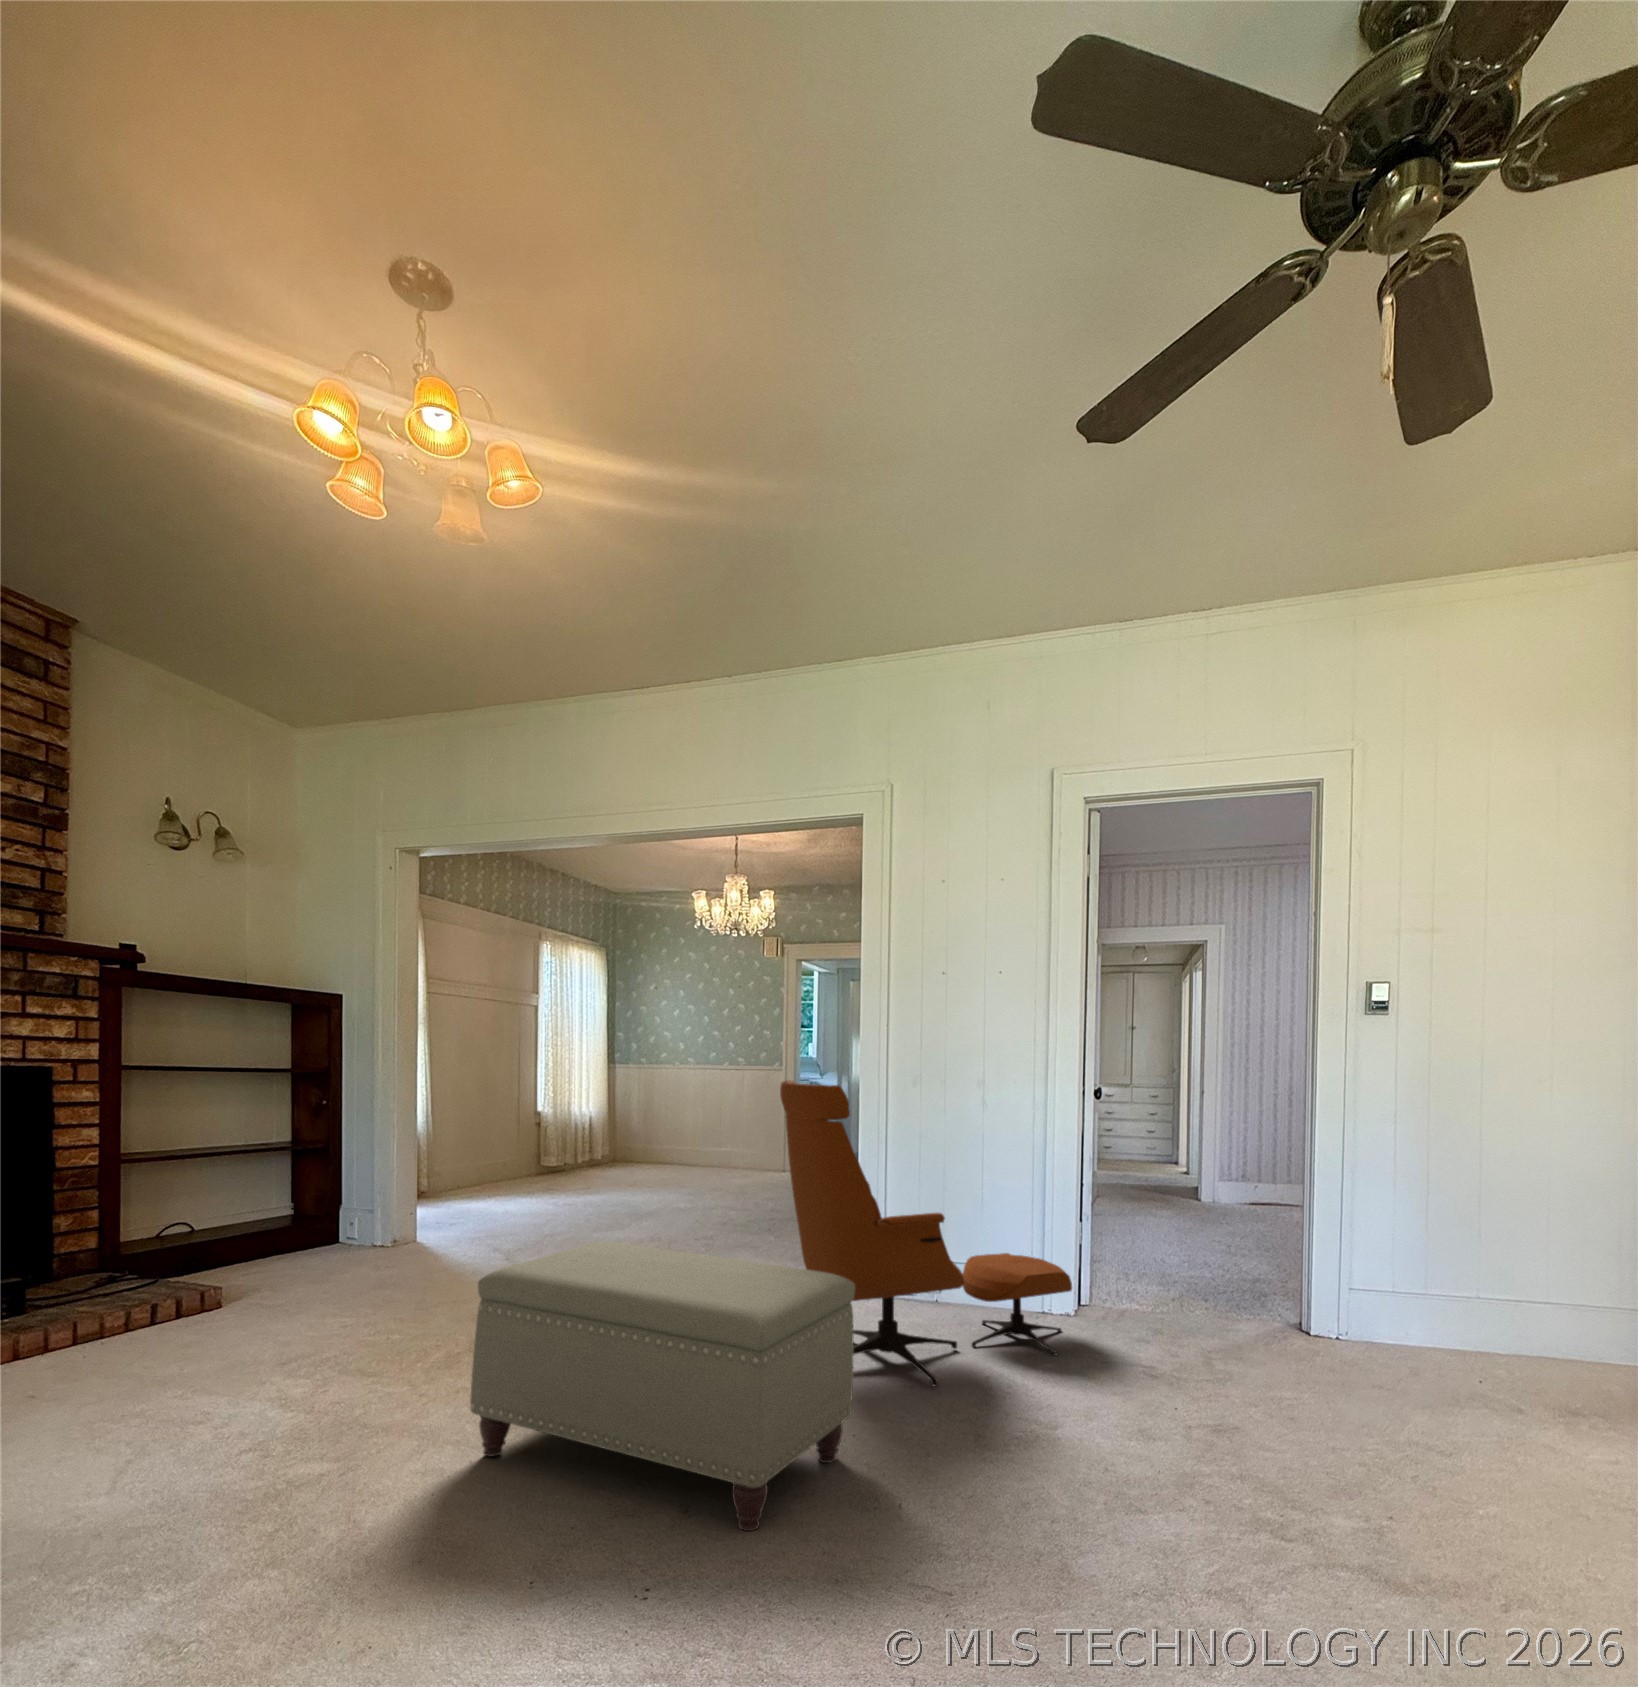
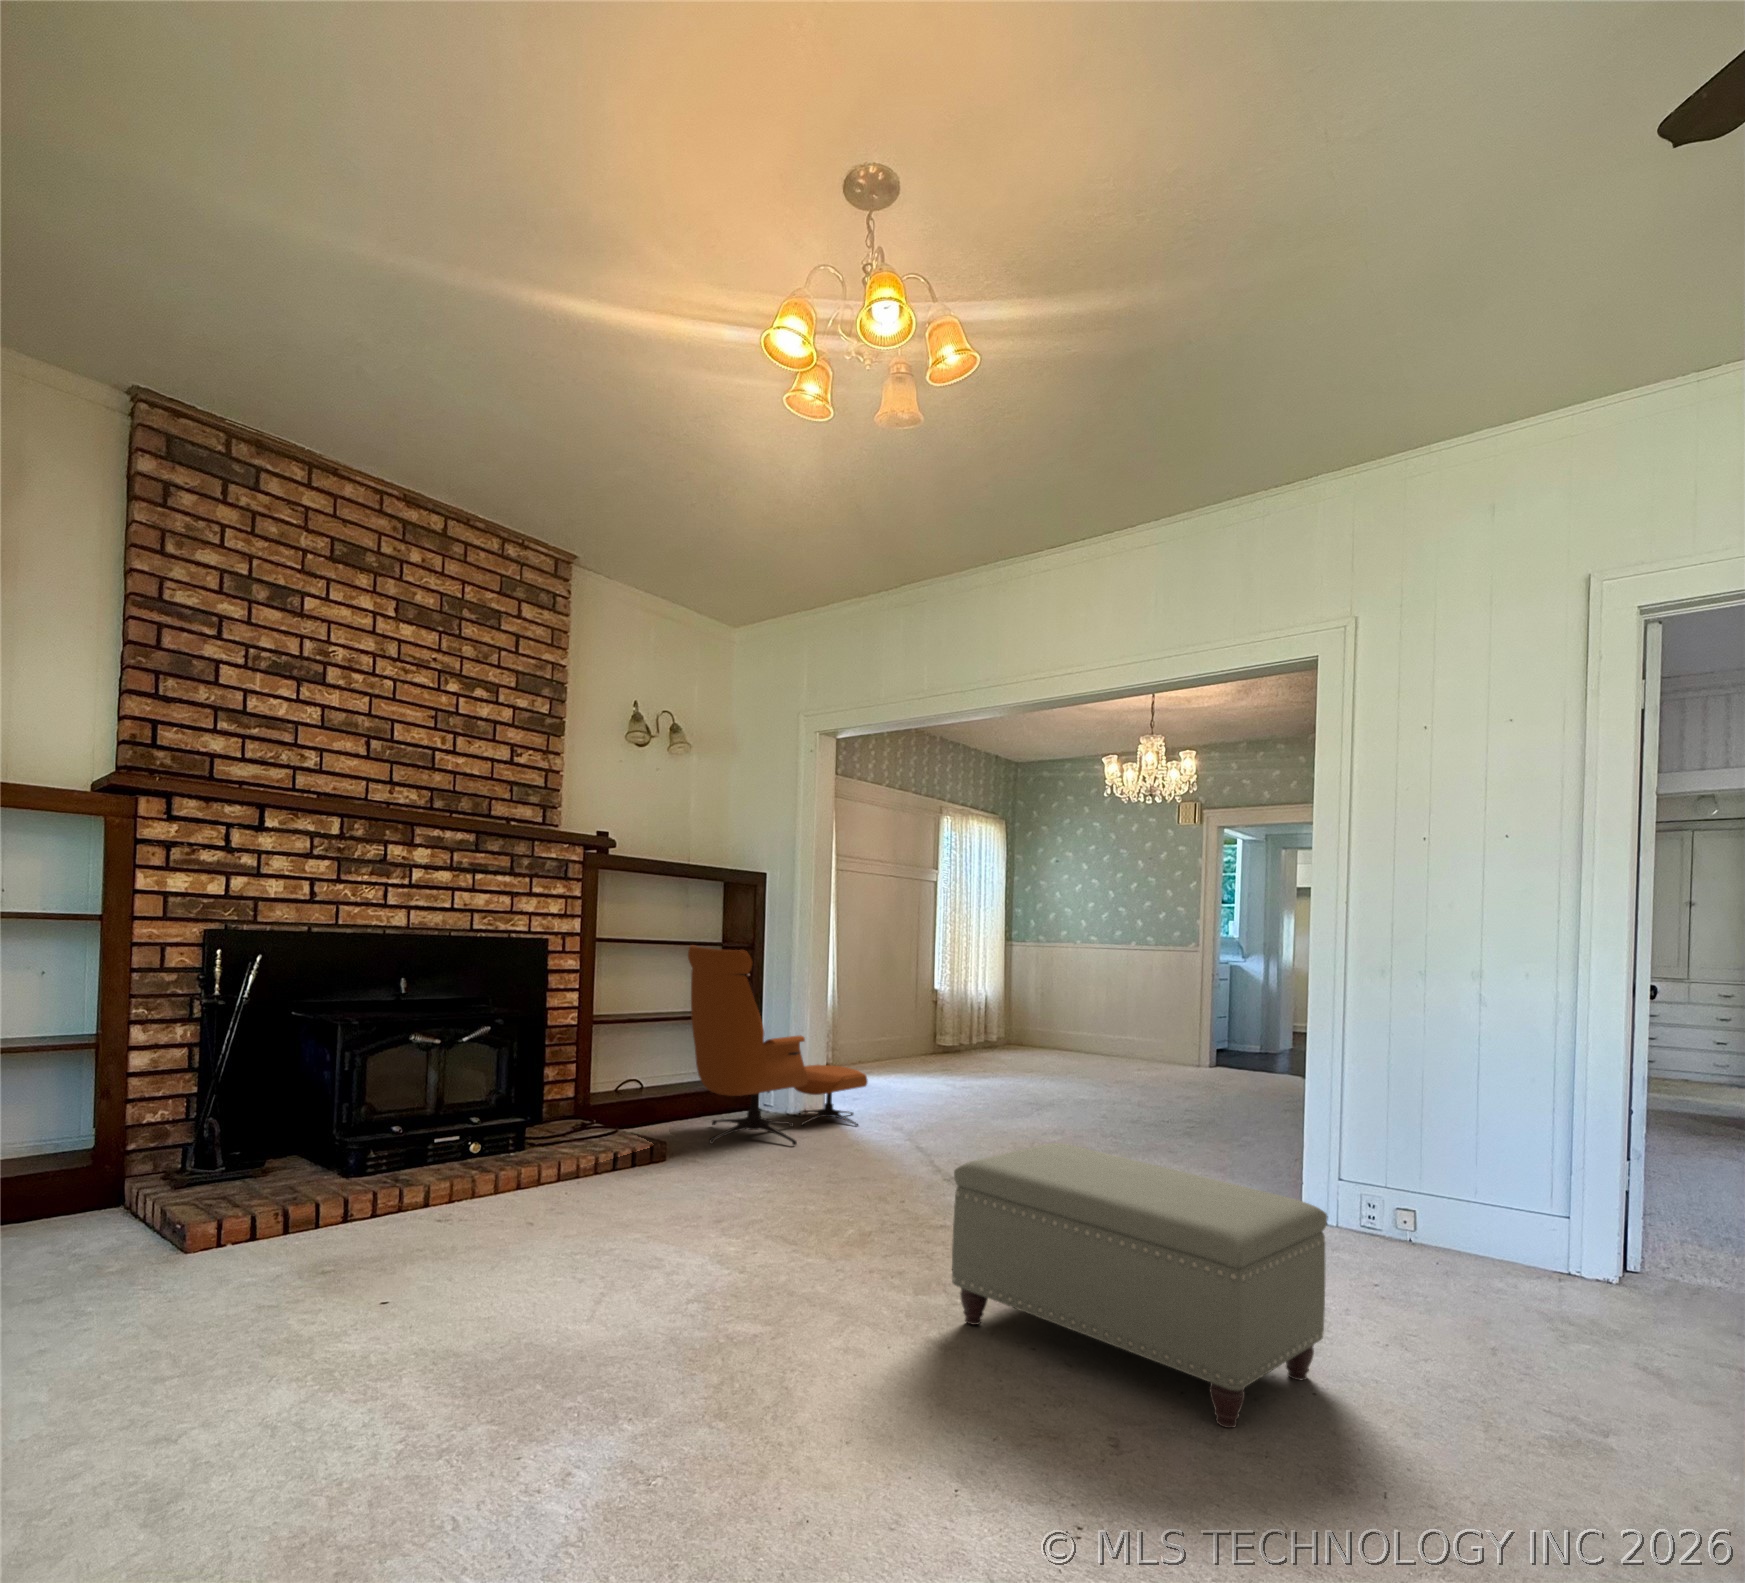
lounge chair: present [780,1080,1072,1386] -> present [688,945,868,1145]

